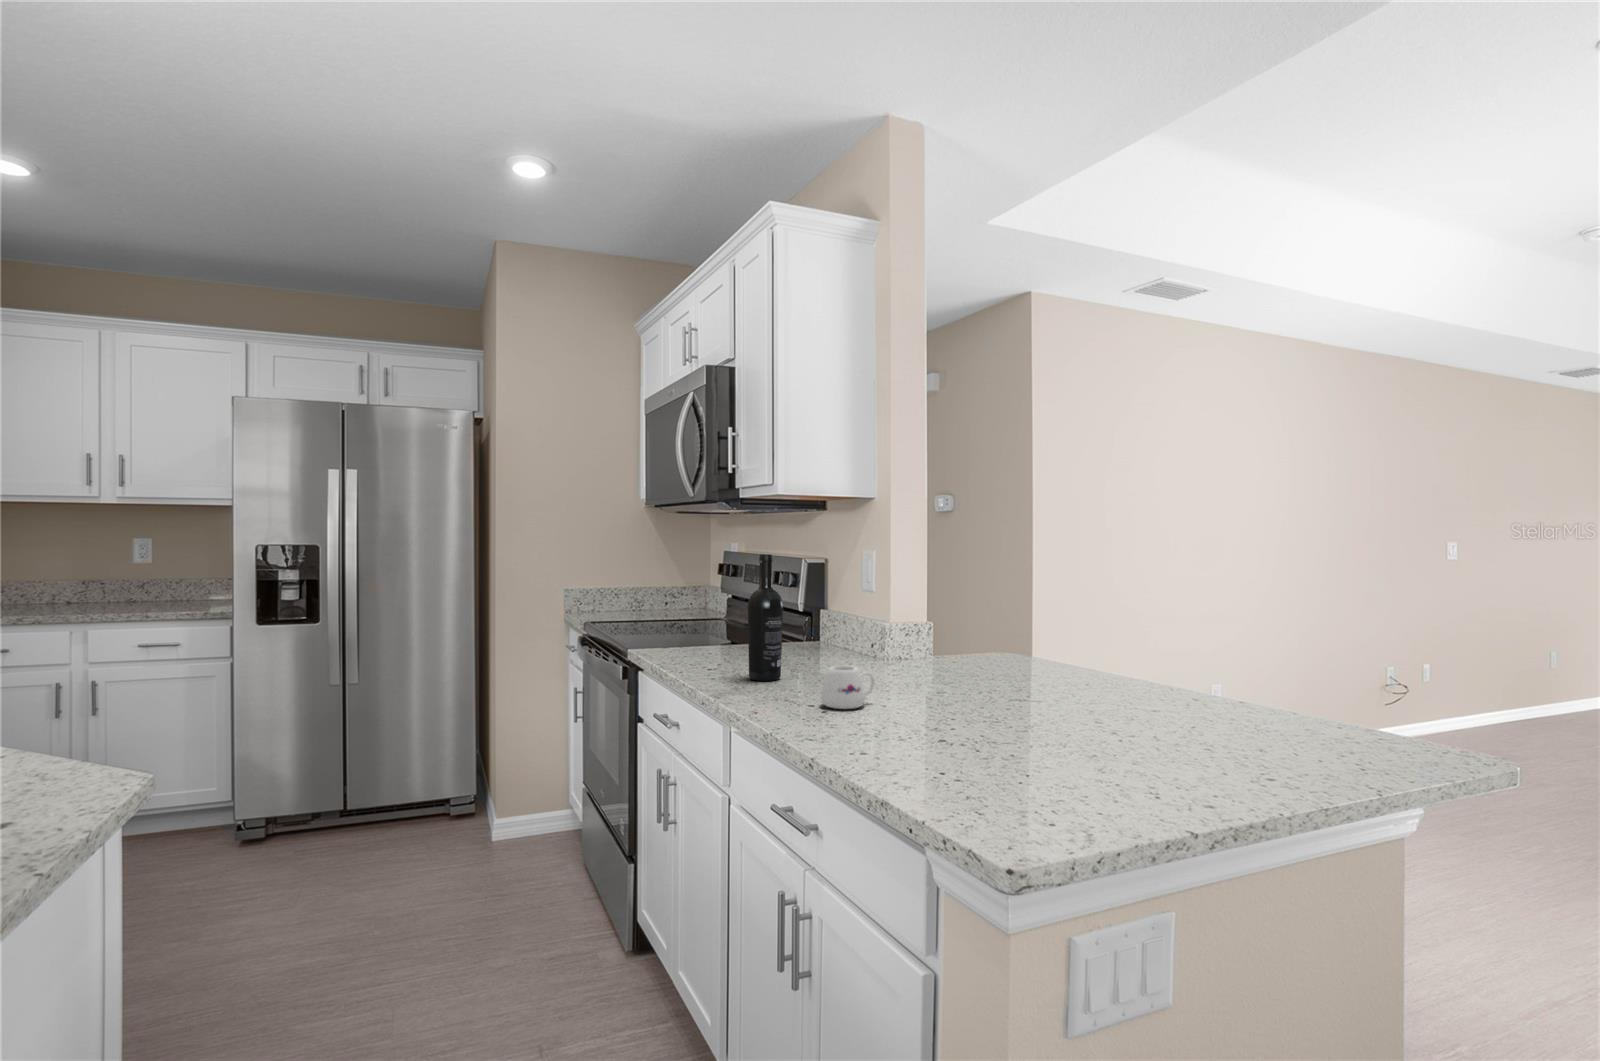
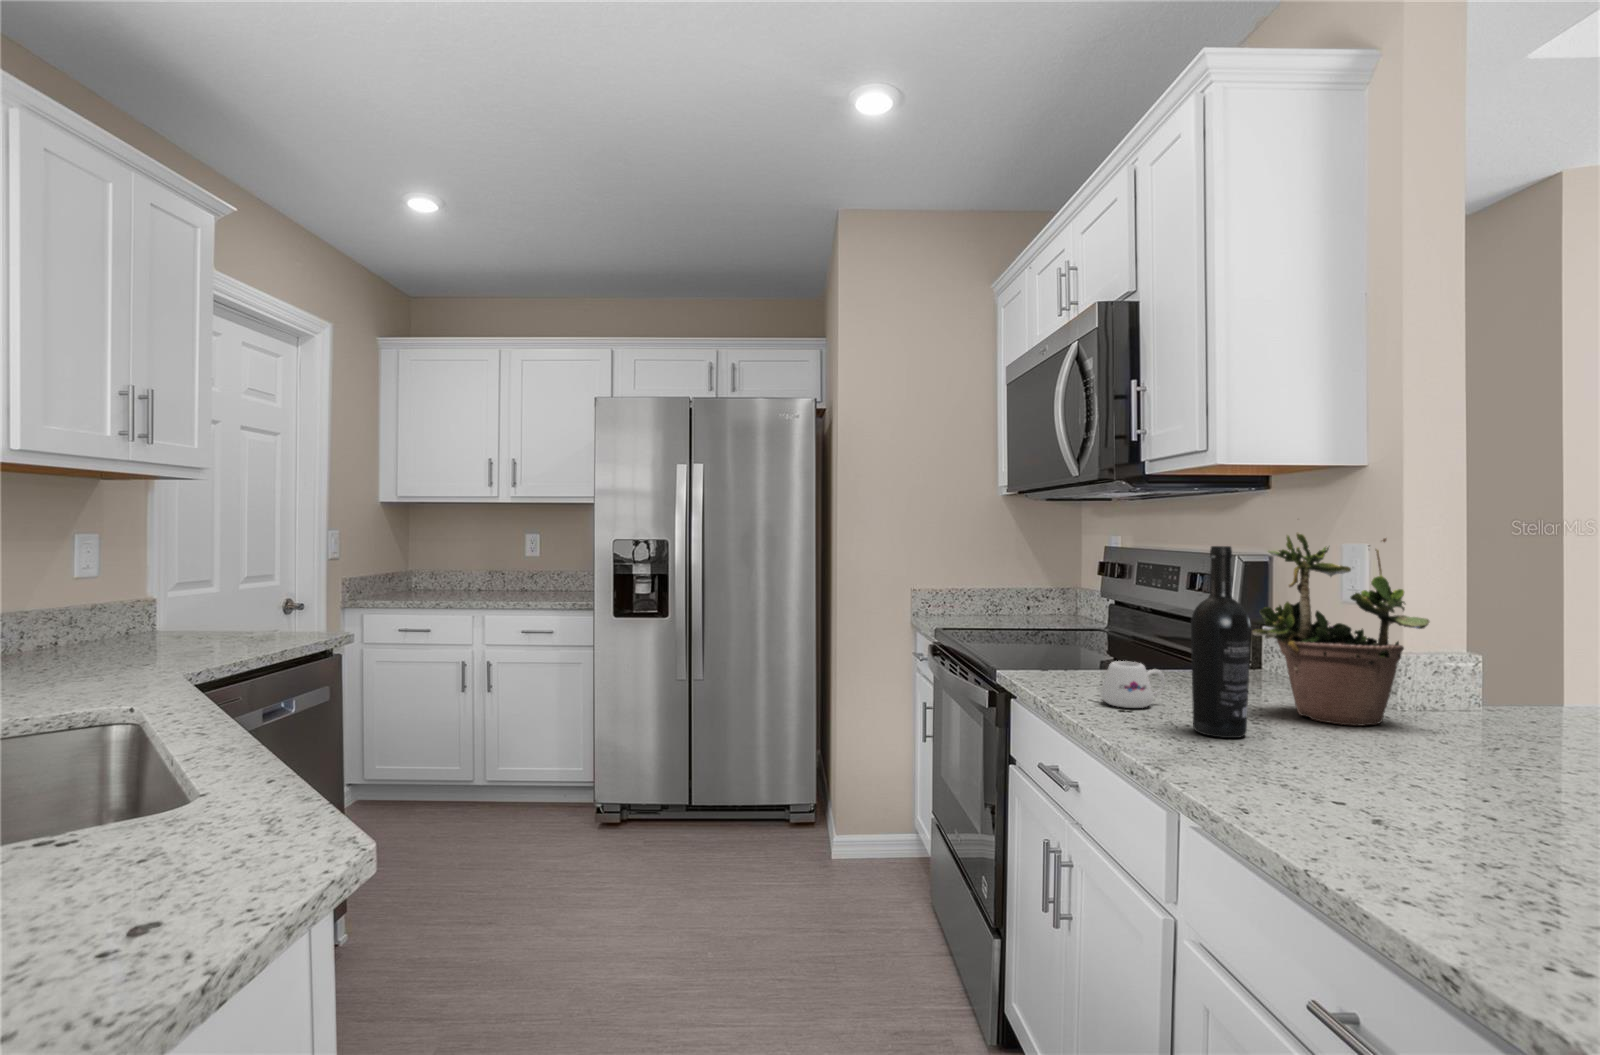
potted plant: none [793,534,891,669] -> present [1252,533,1429,726]
mug: present [821,666,875,709] -> present [1101,661,1165,708]

